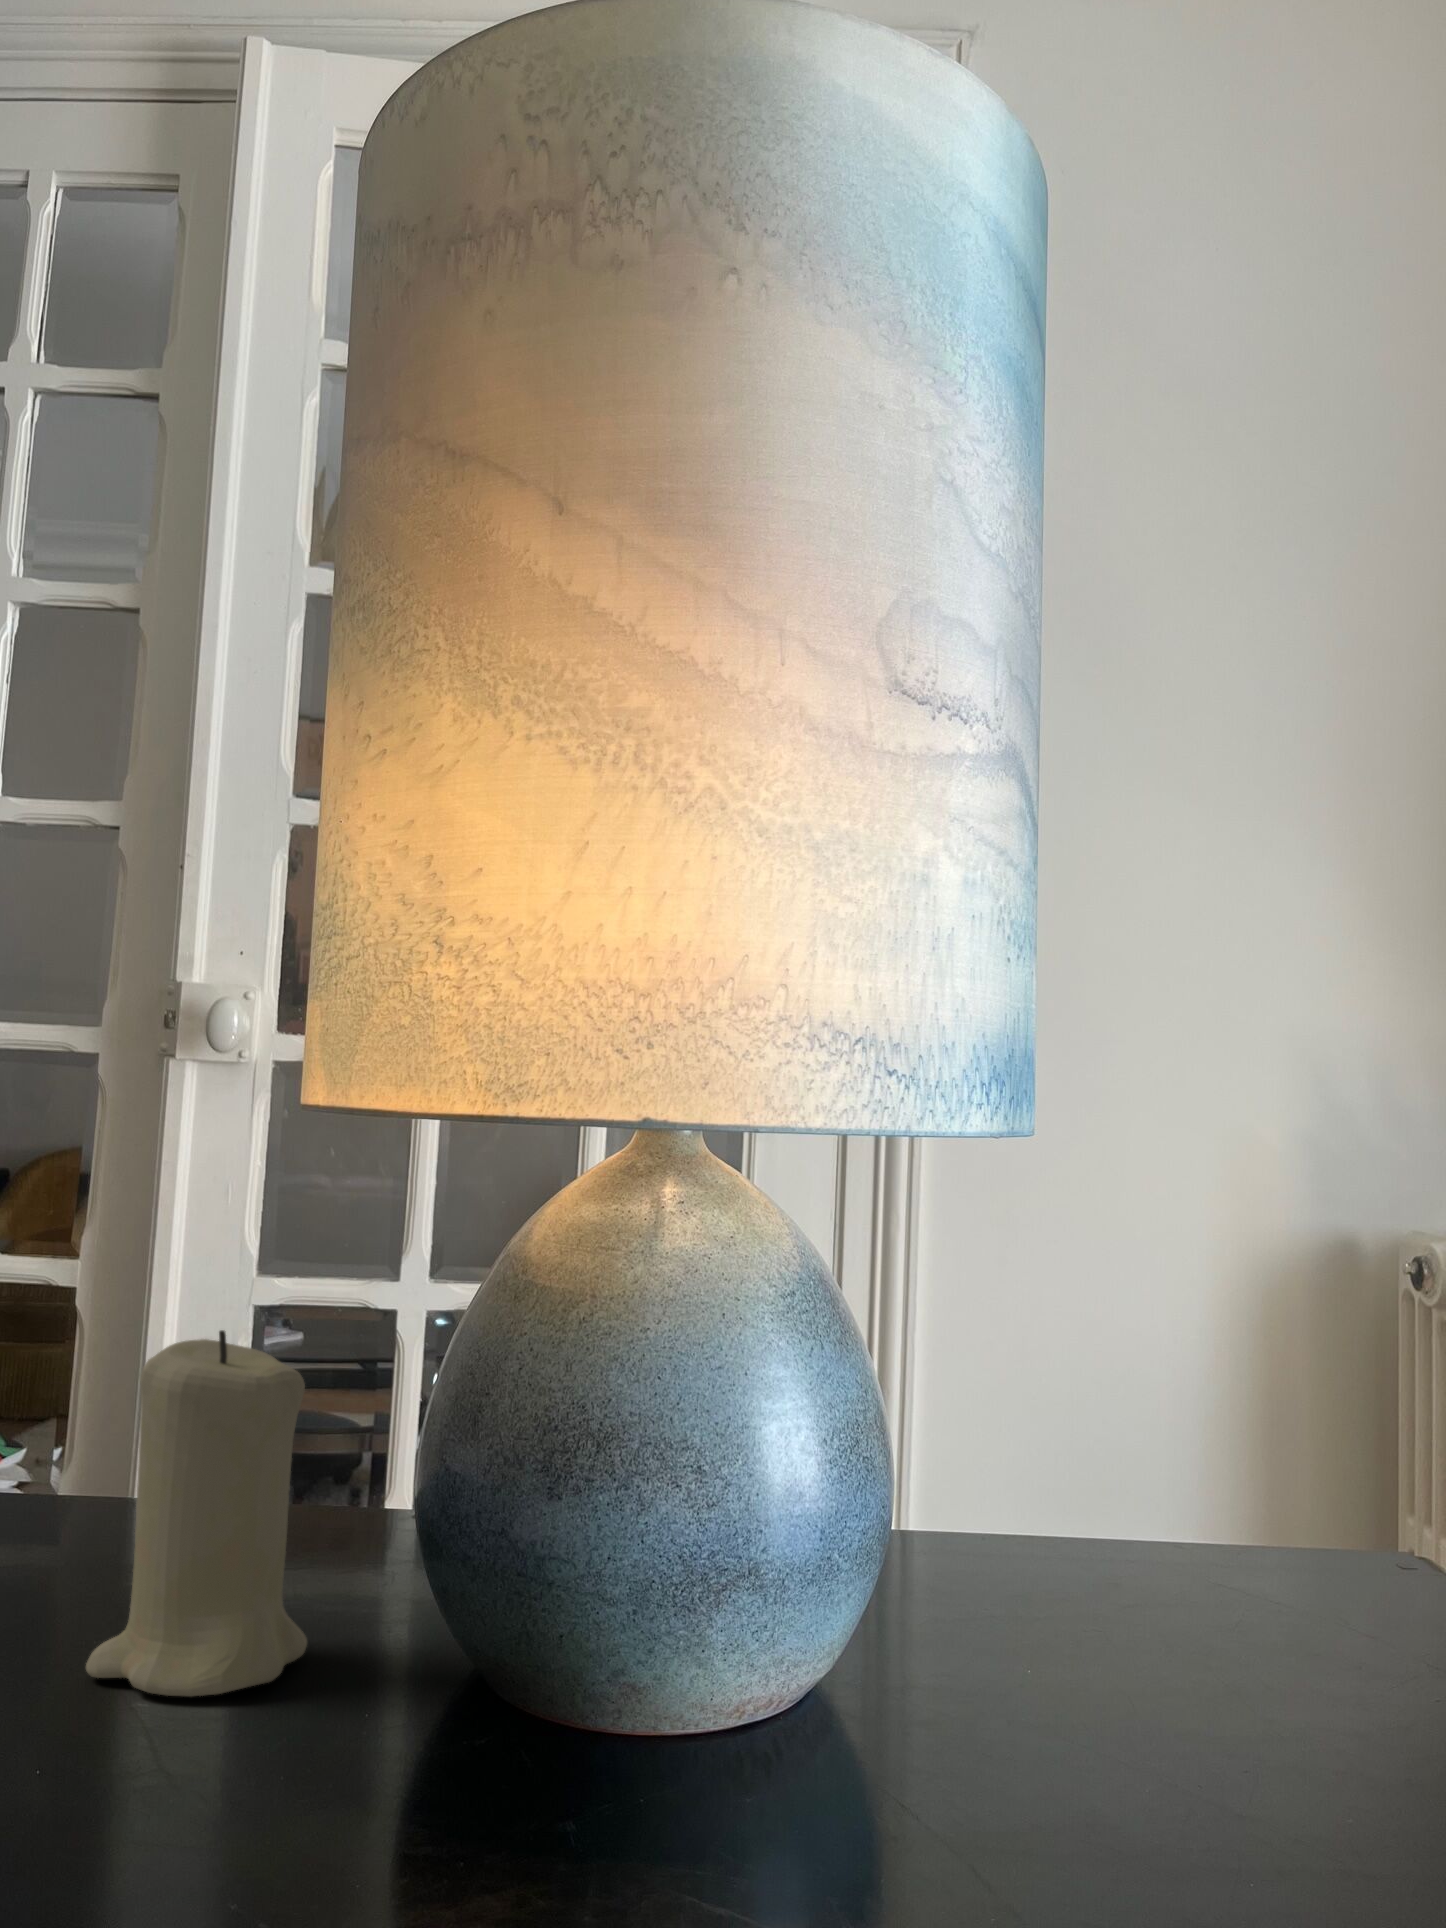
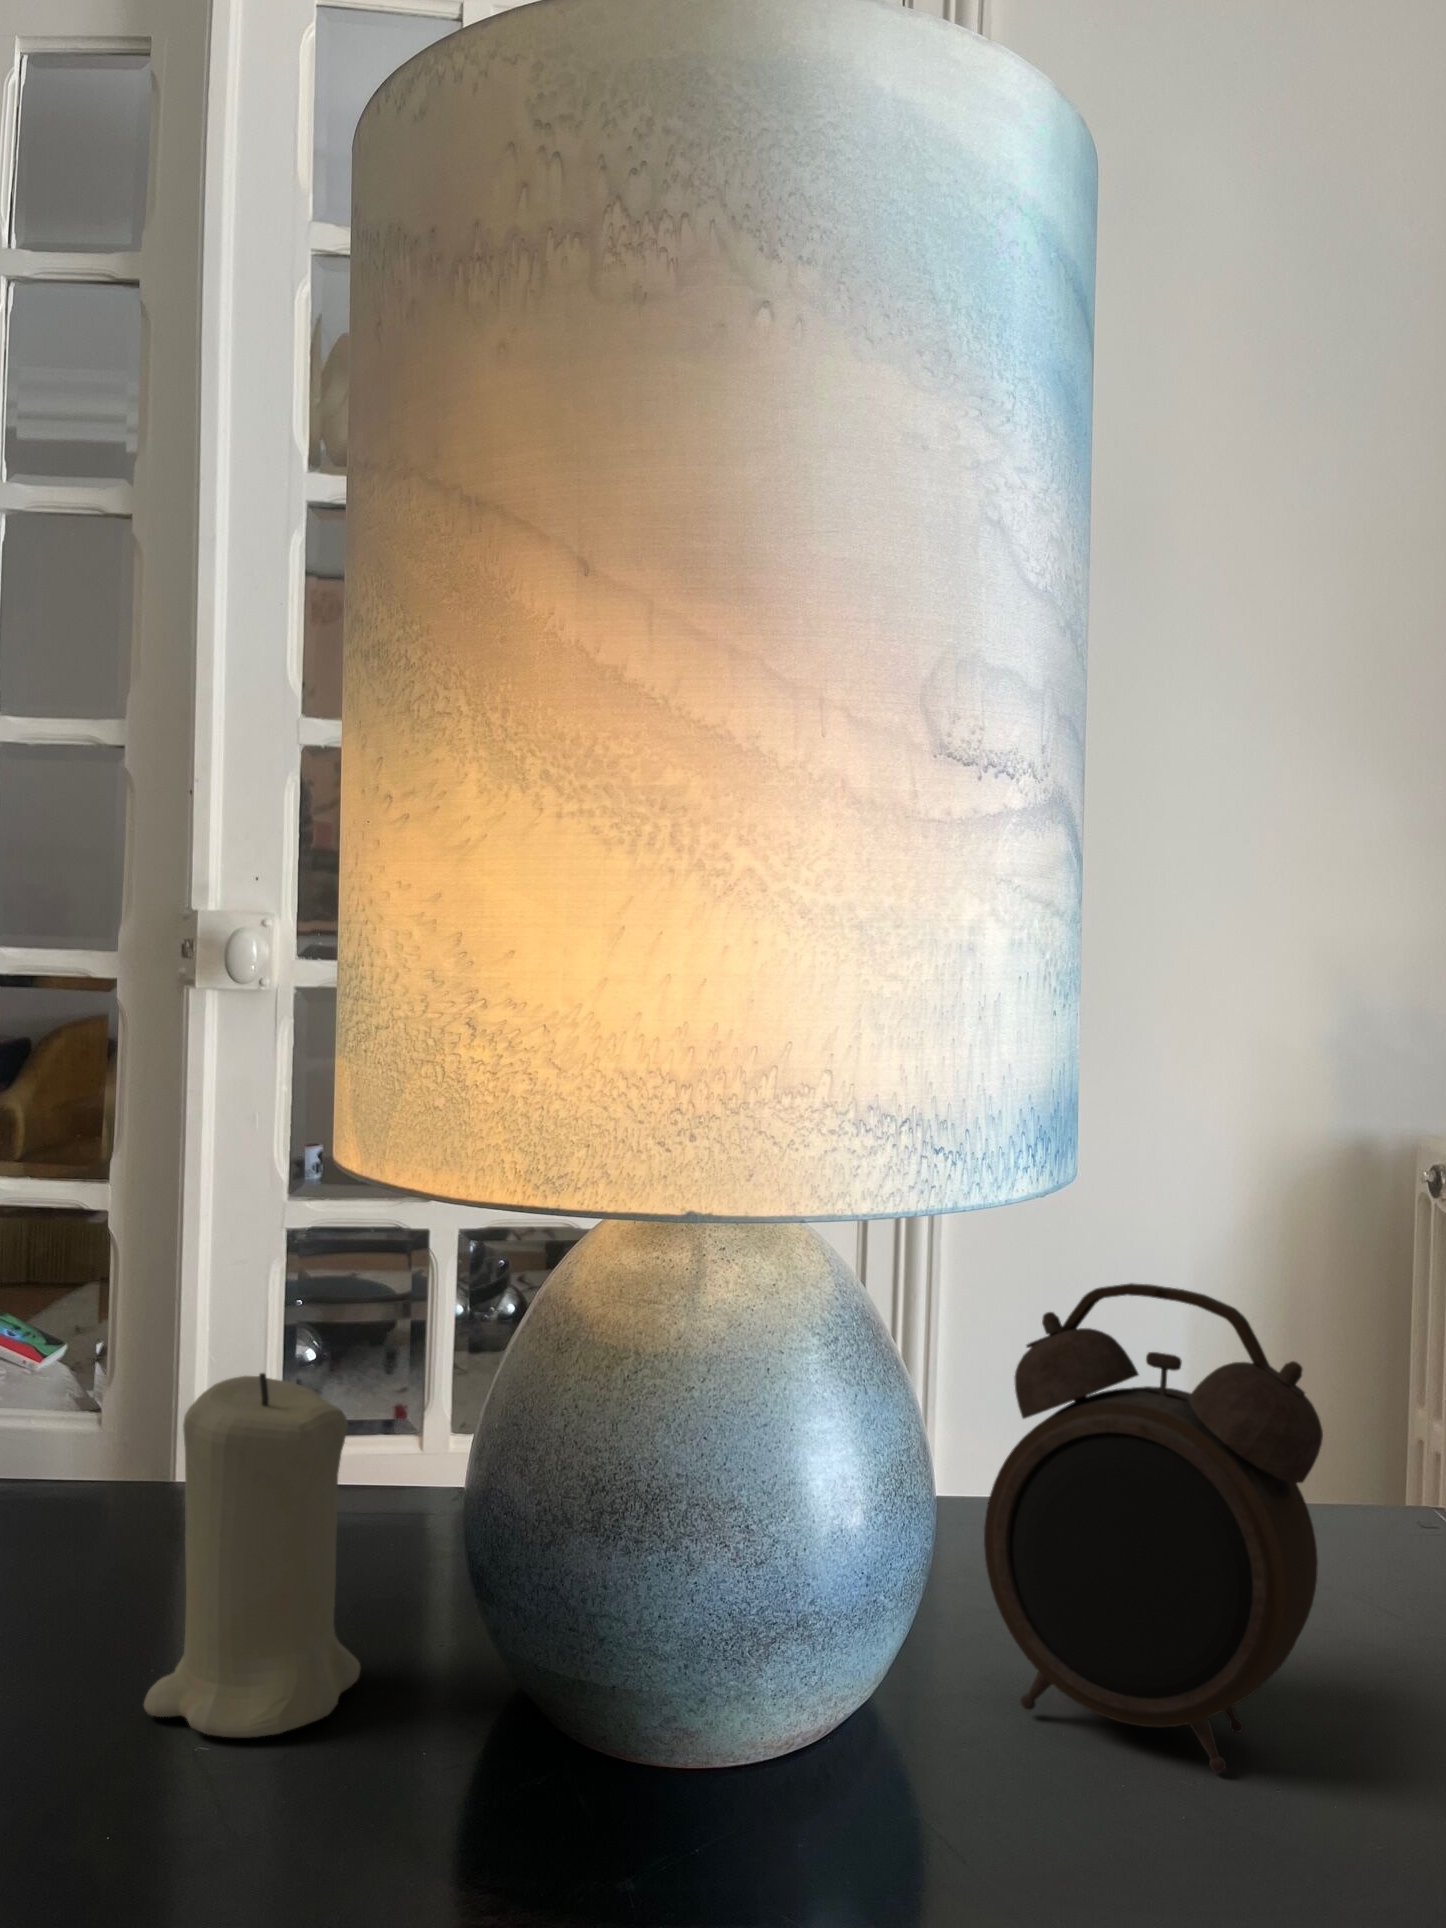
alarm clock: none [943,1261,1283,1754] -> present [984,1283,1323,1772]

